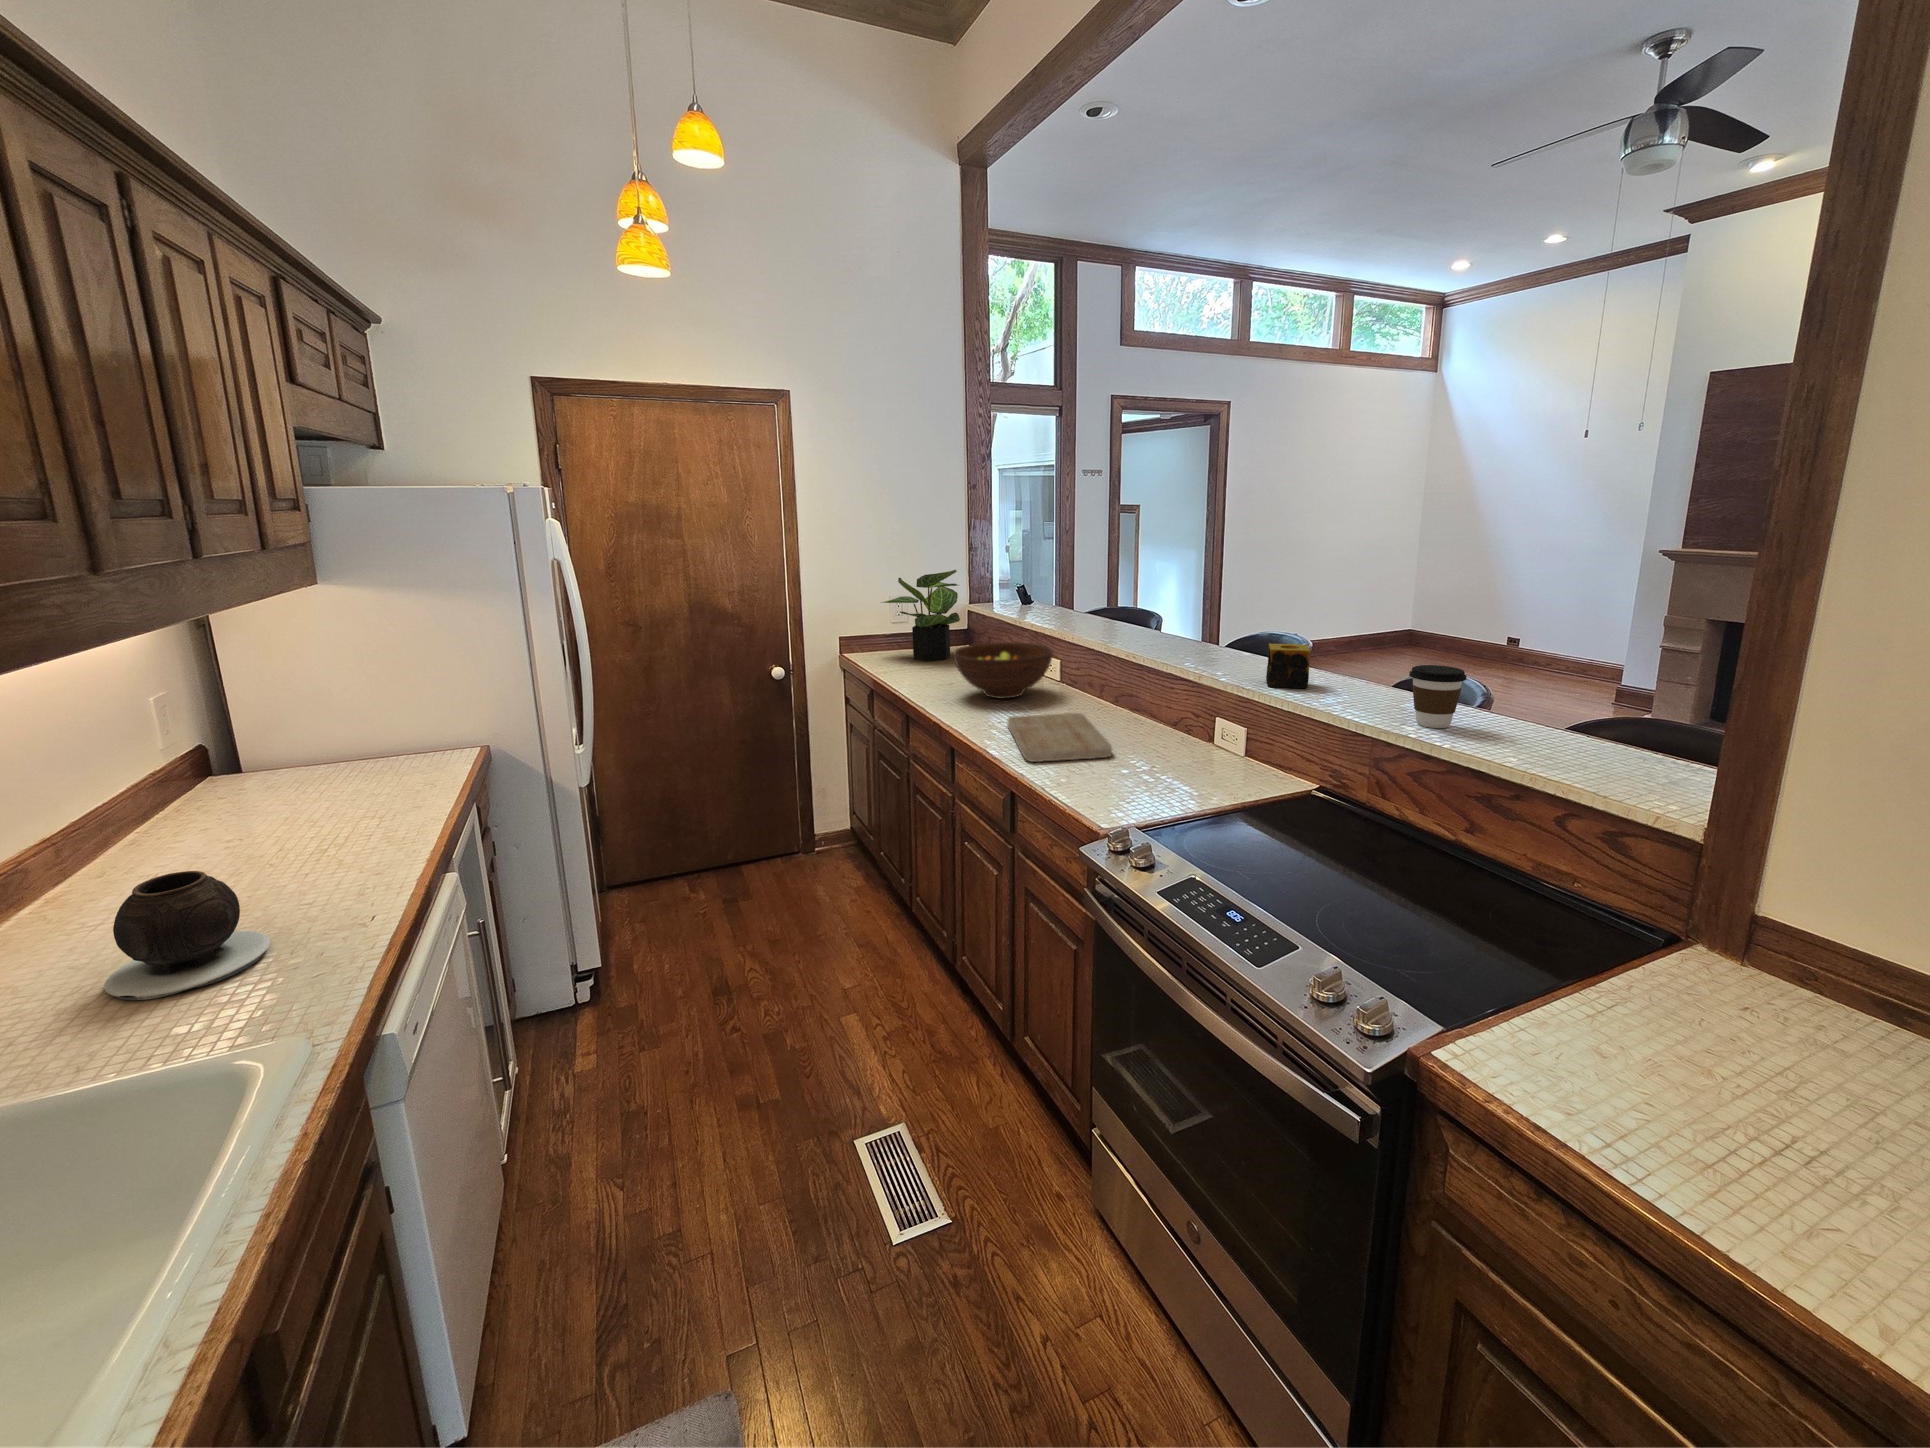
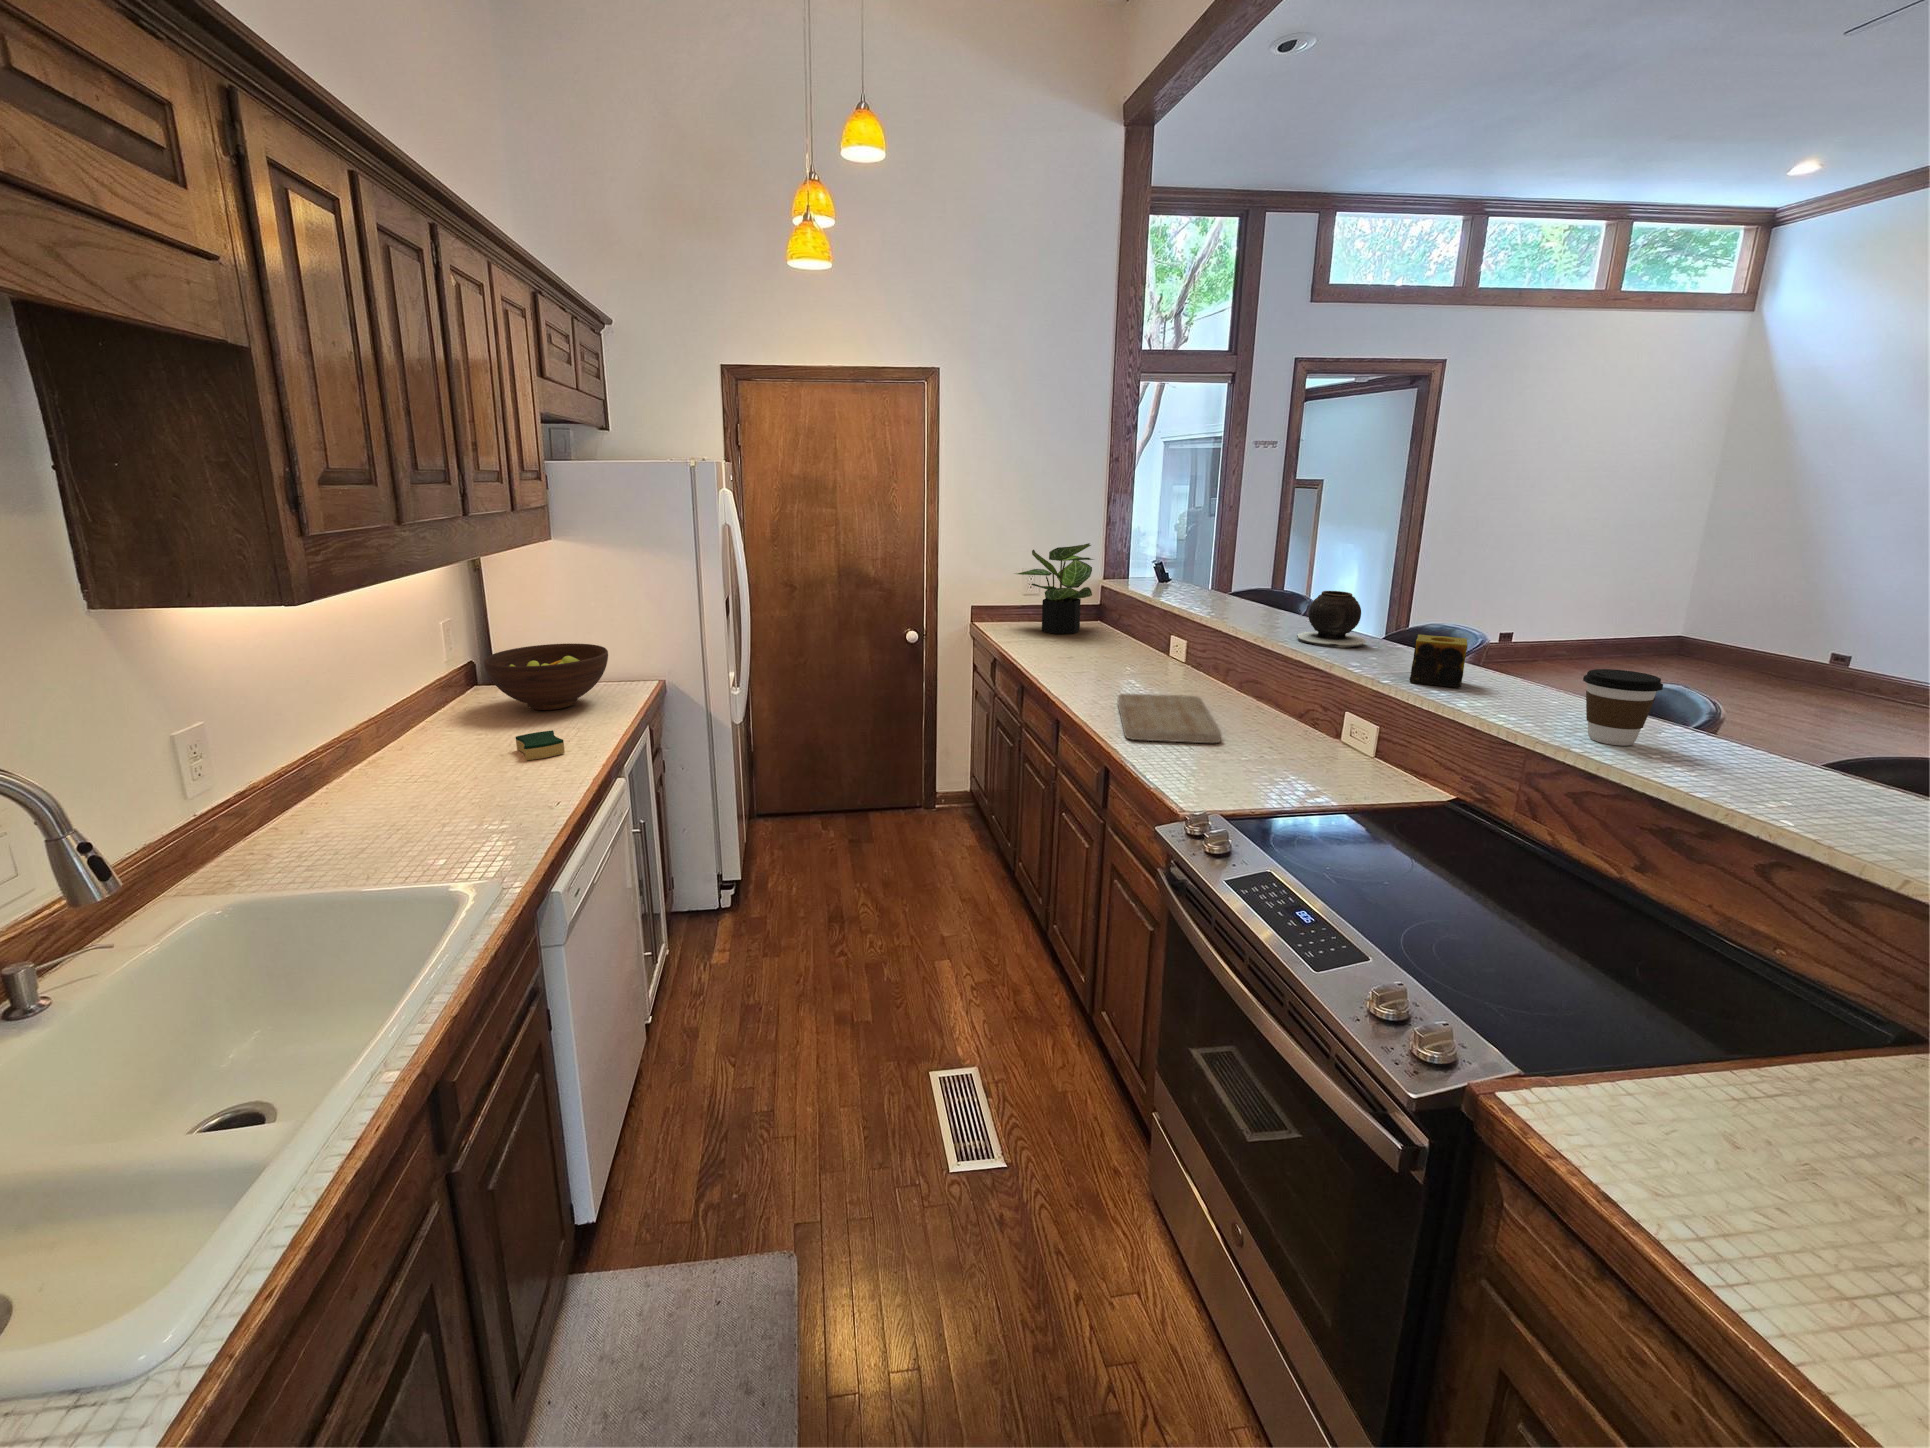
fruit bowl: present [954,642,1053,699] -> present [484,643,608,710]
sponge: none [291,825,368,868] -> present [516,730,565,760]
vase: present [104,871,271,1000] -> present [1297,591,1366,648]

